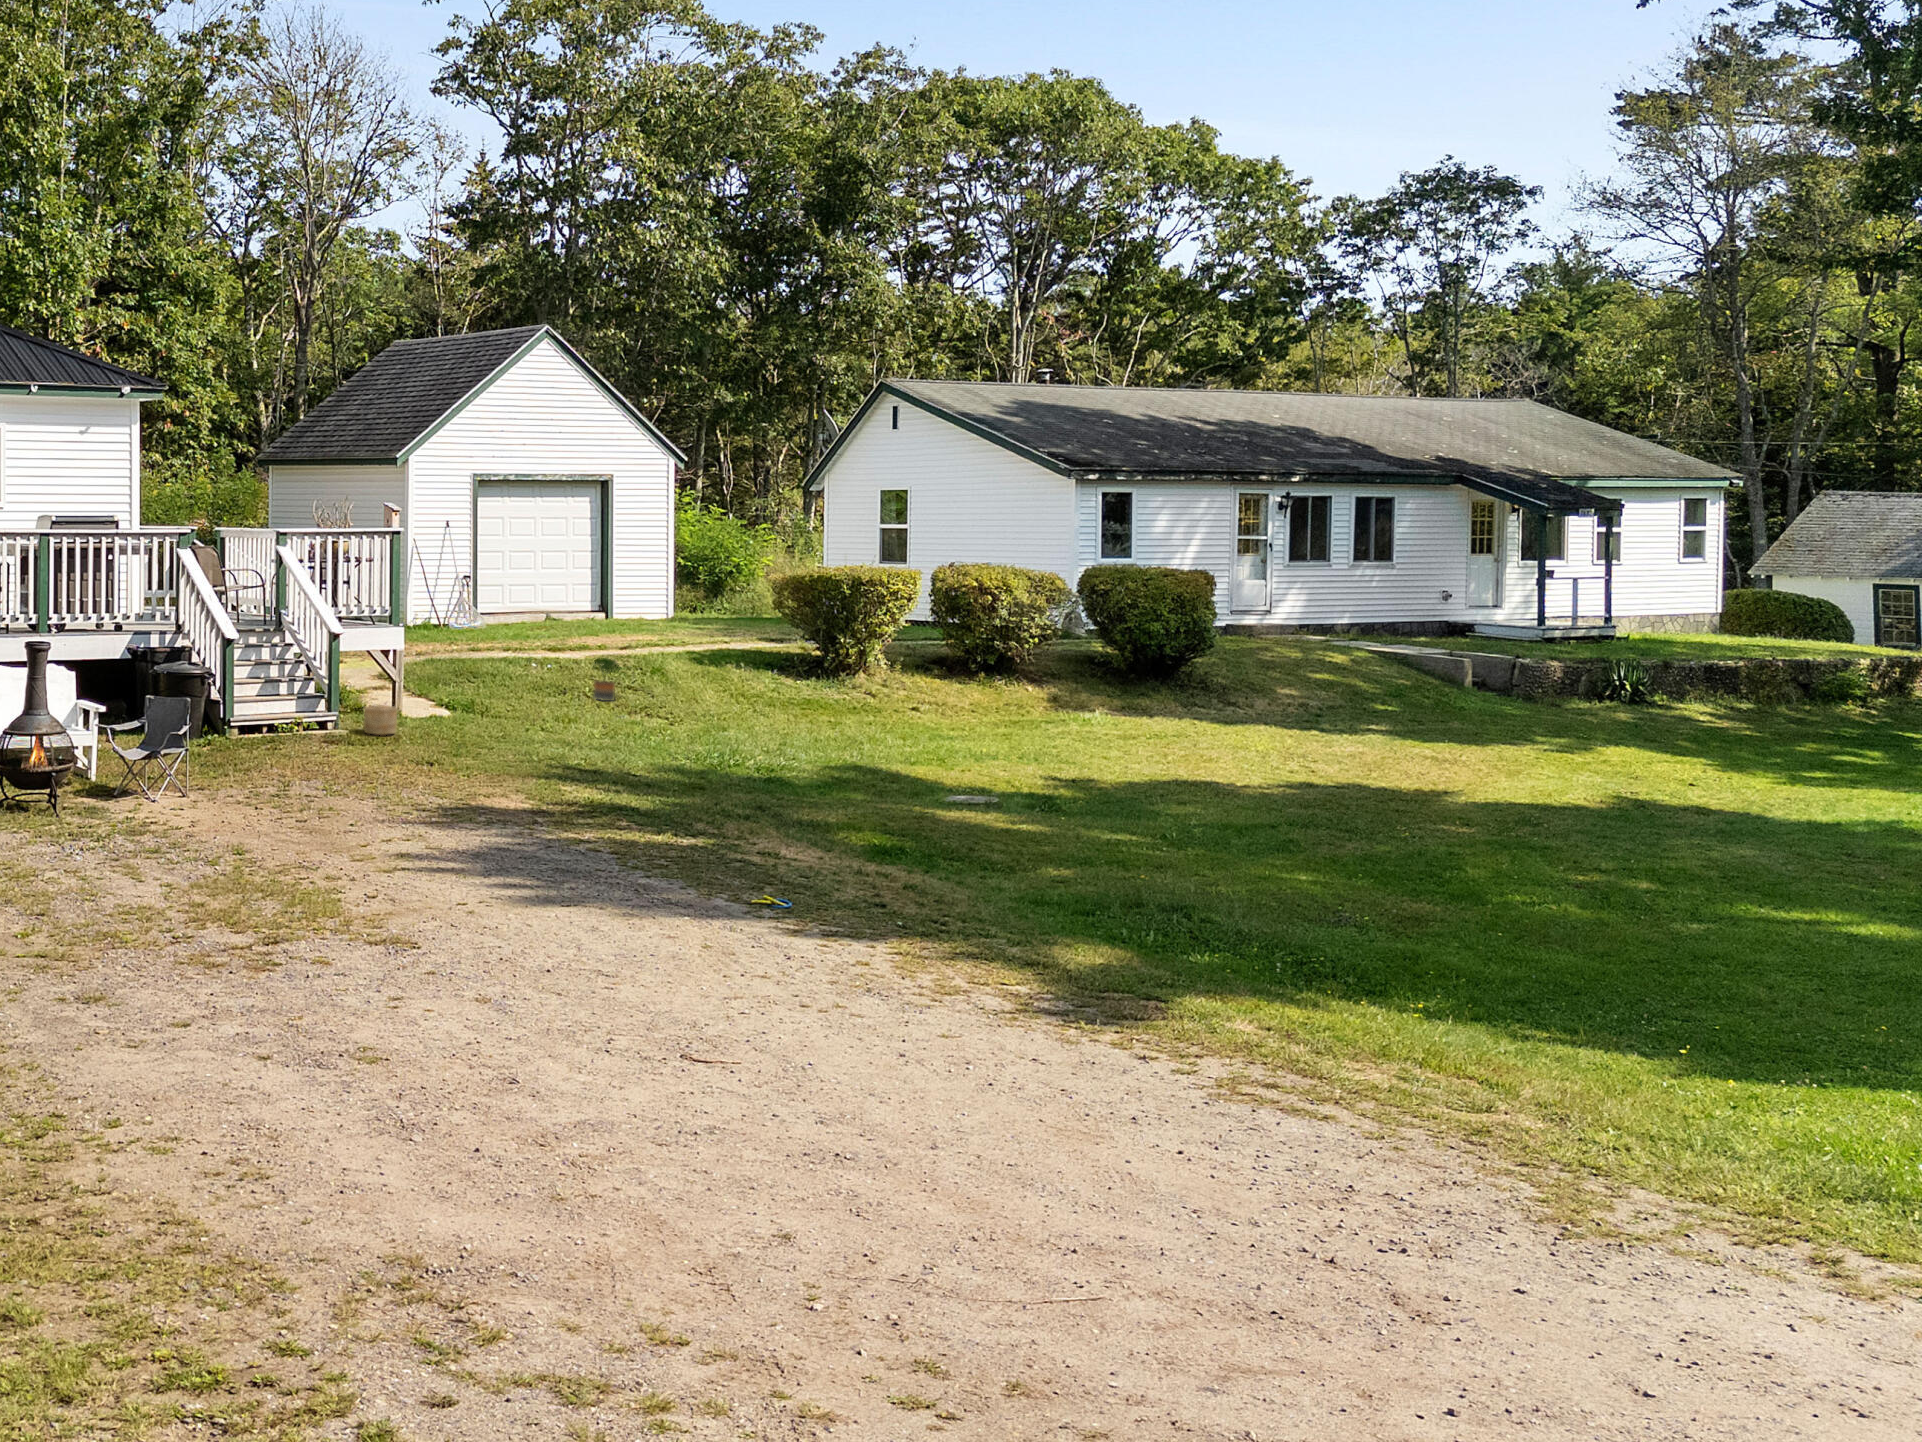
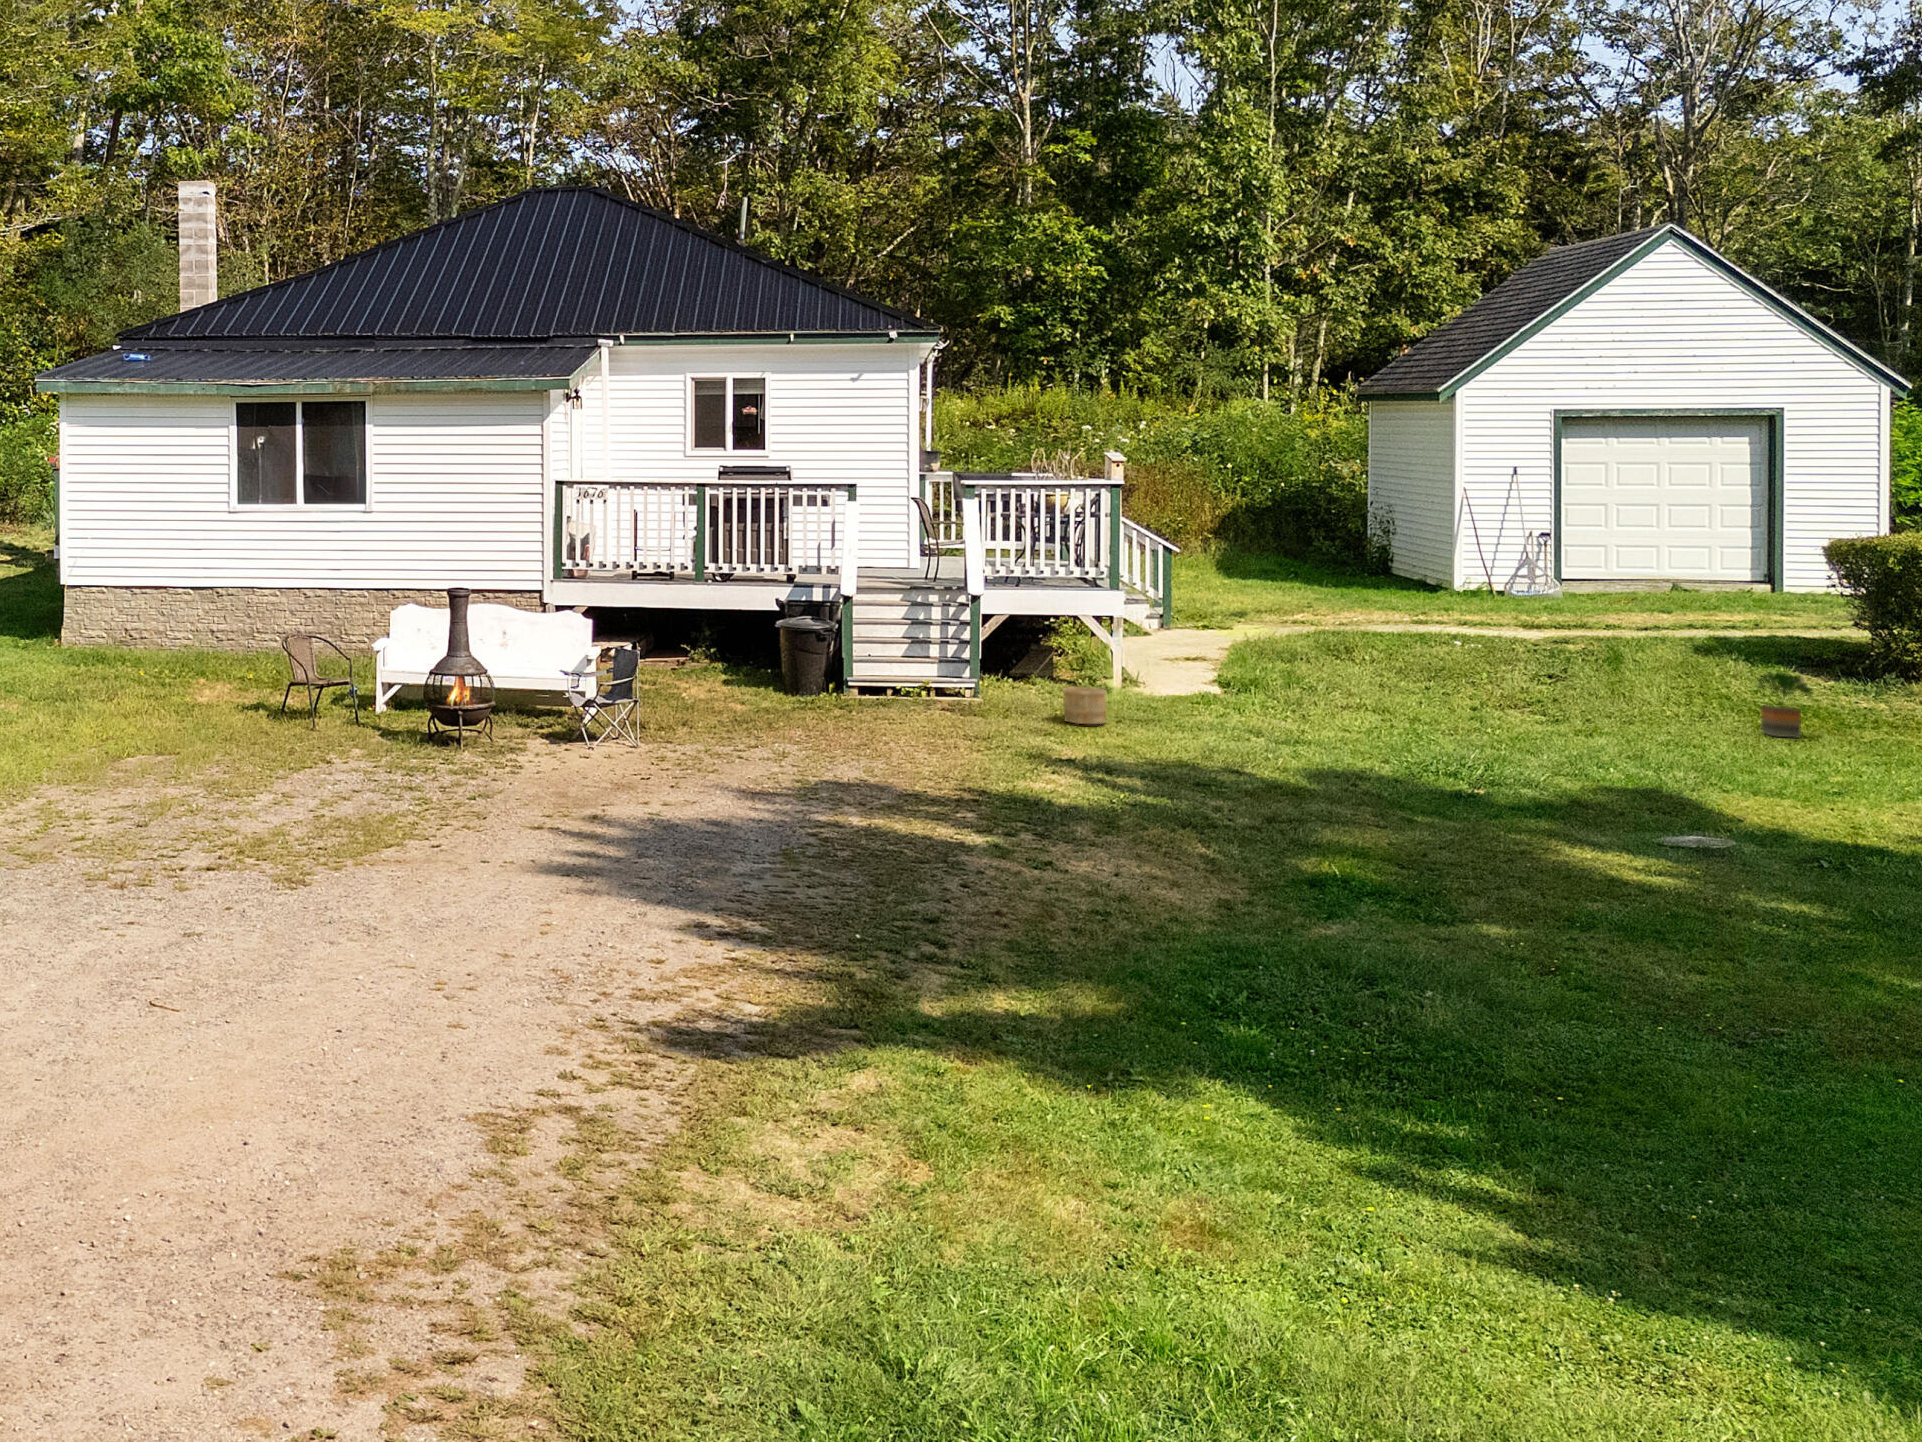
potted tree: present [593,658,622,701] -> present [1757,672,1813,738]

